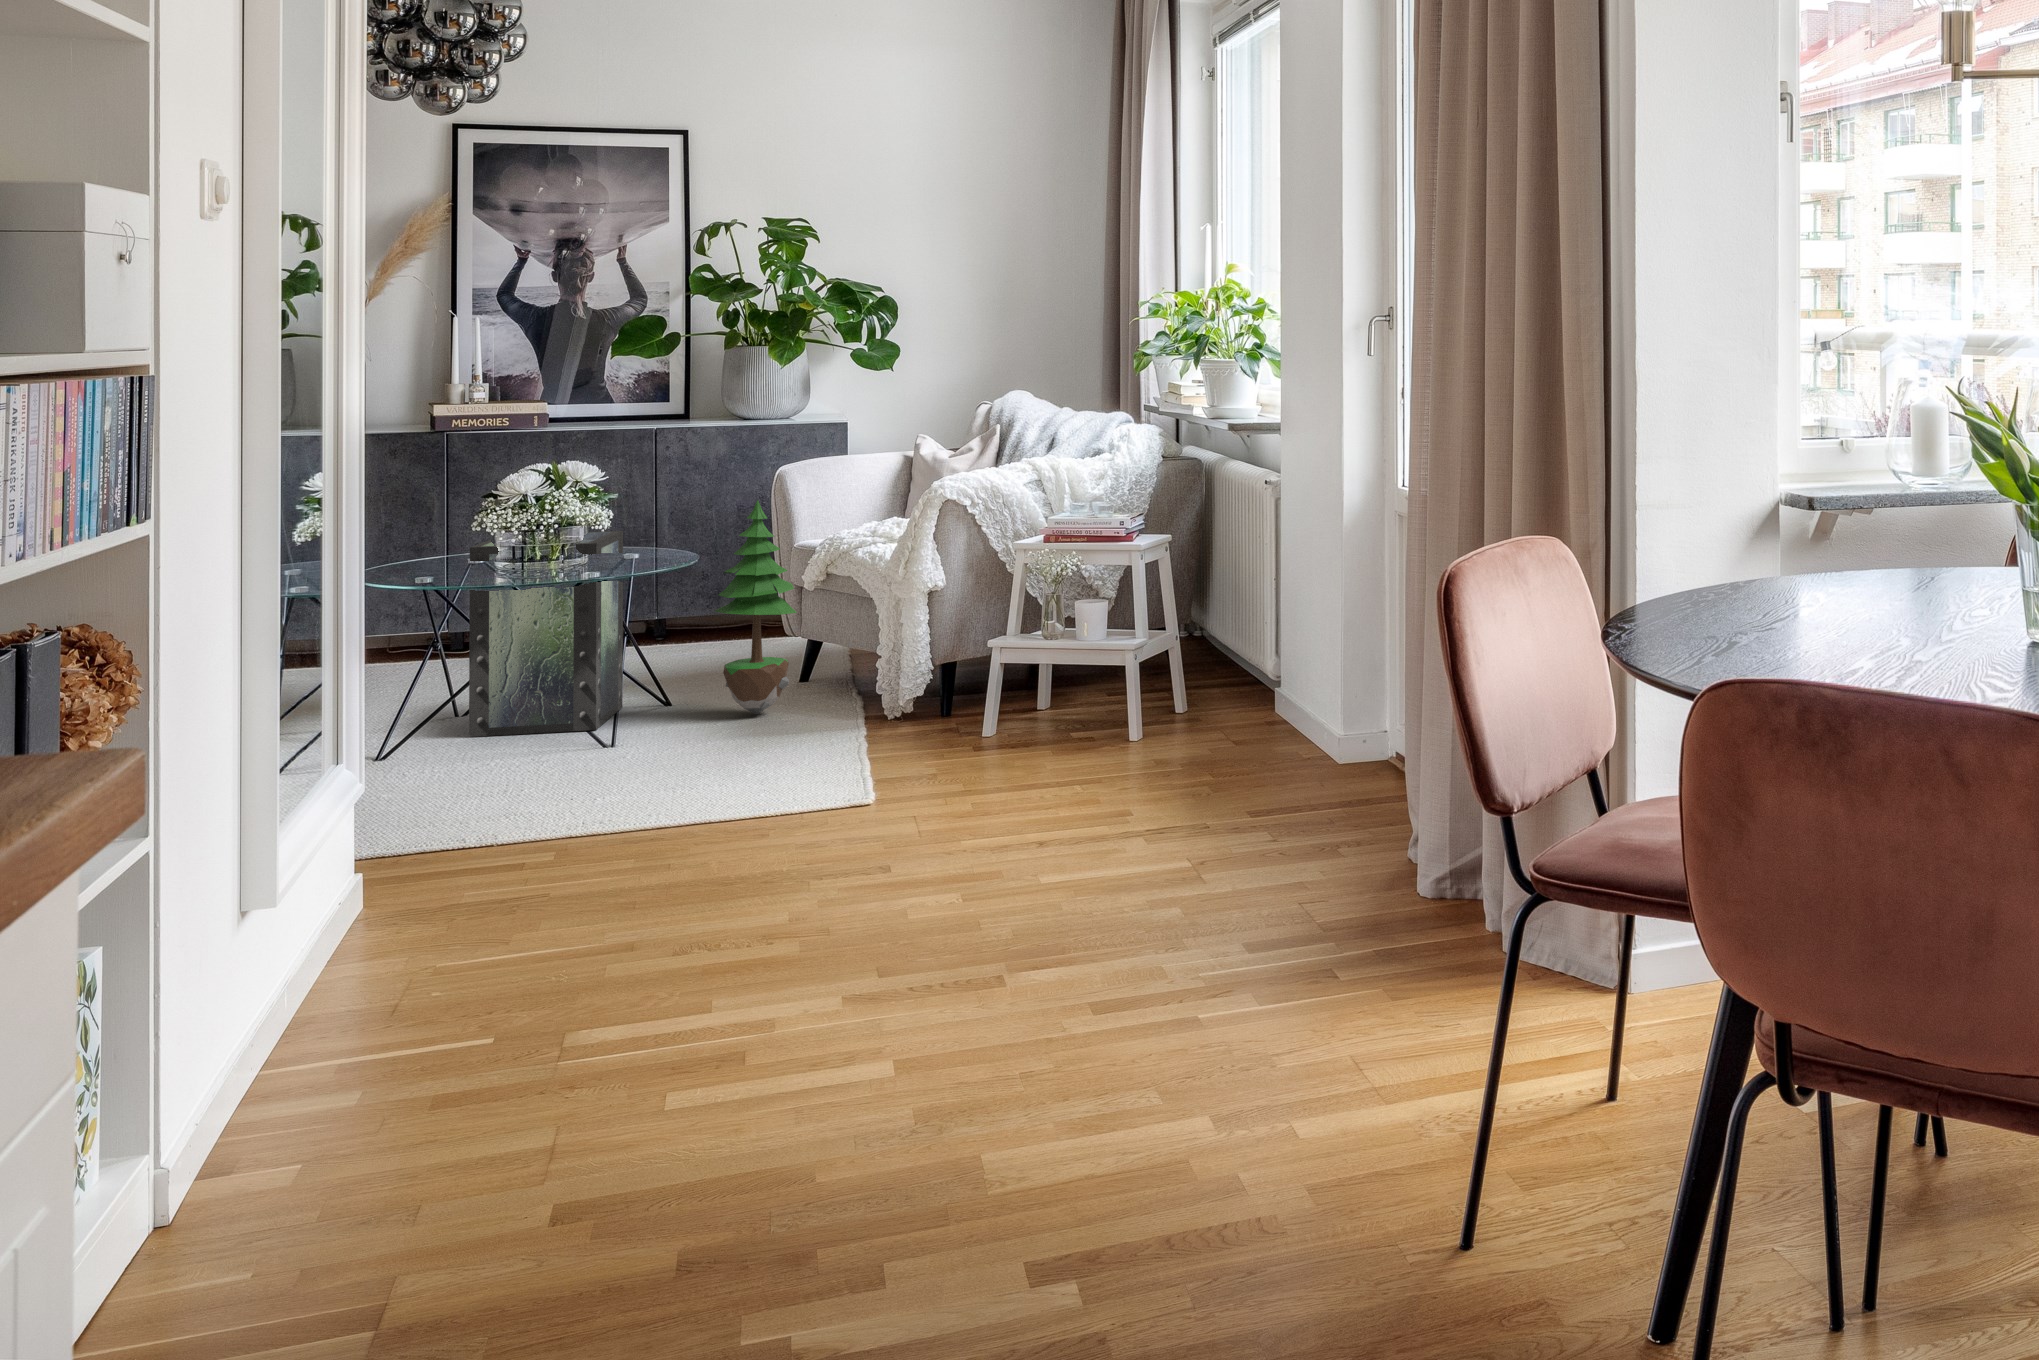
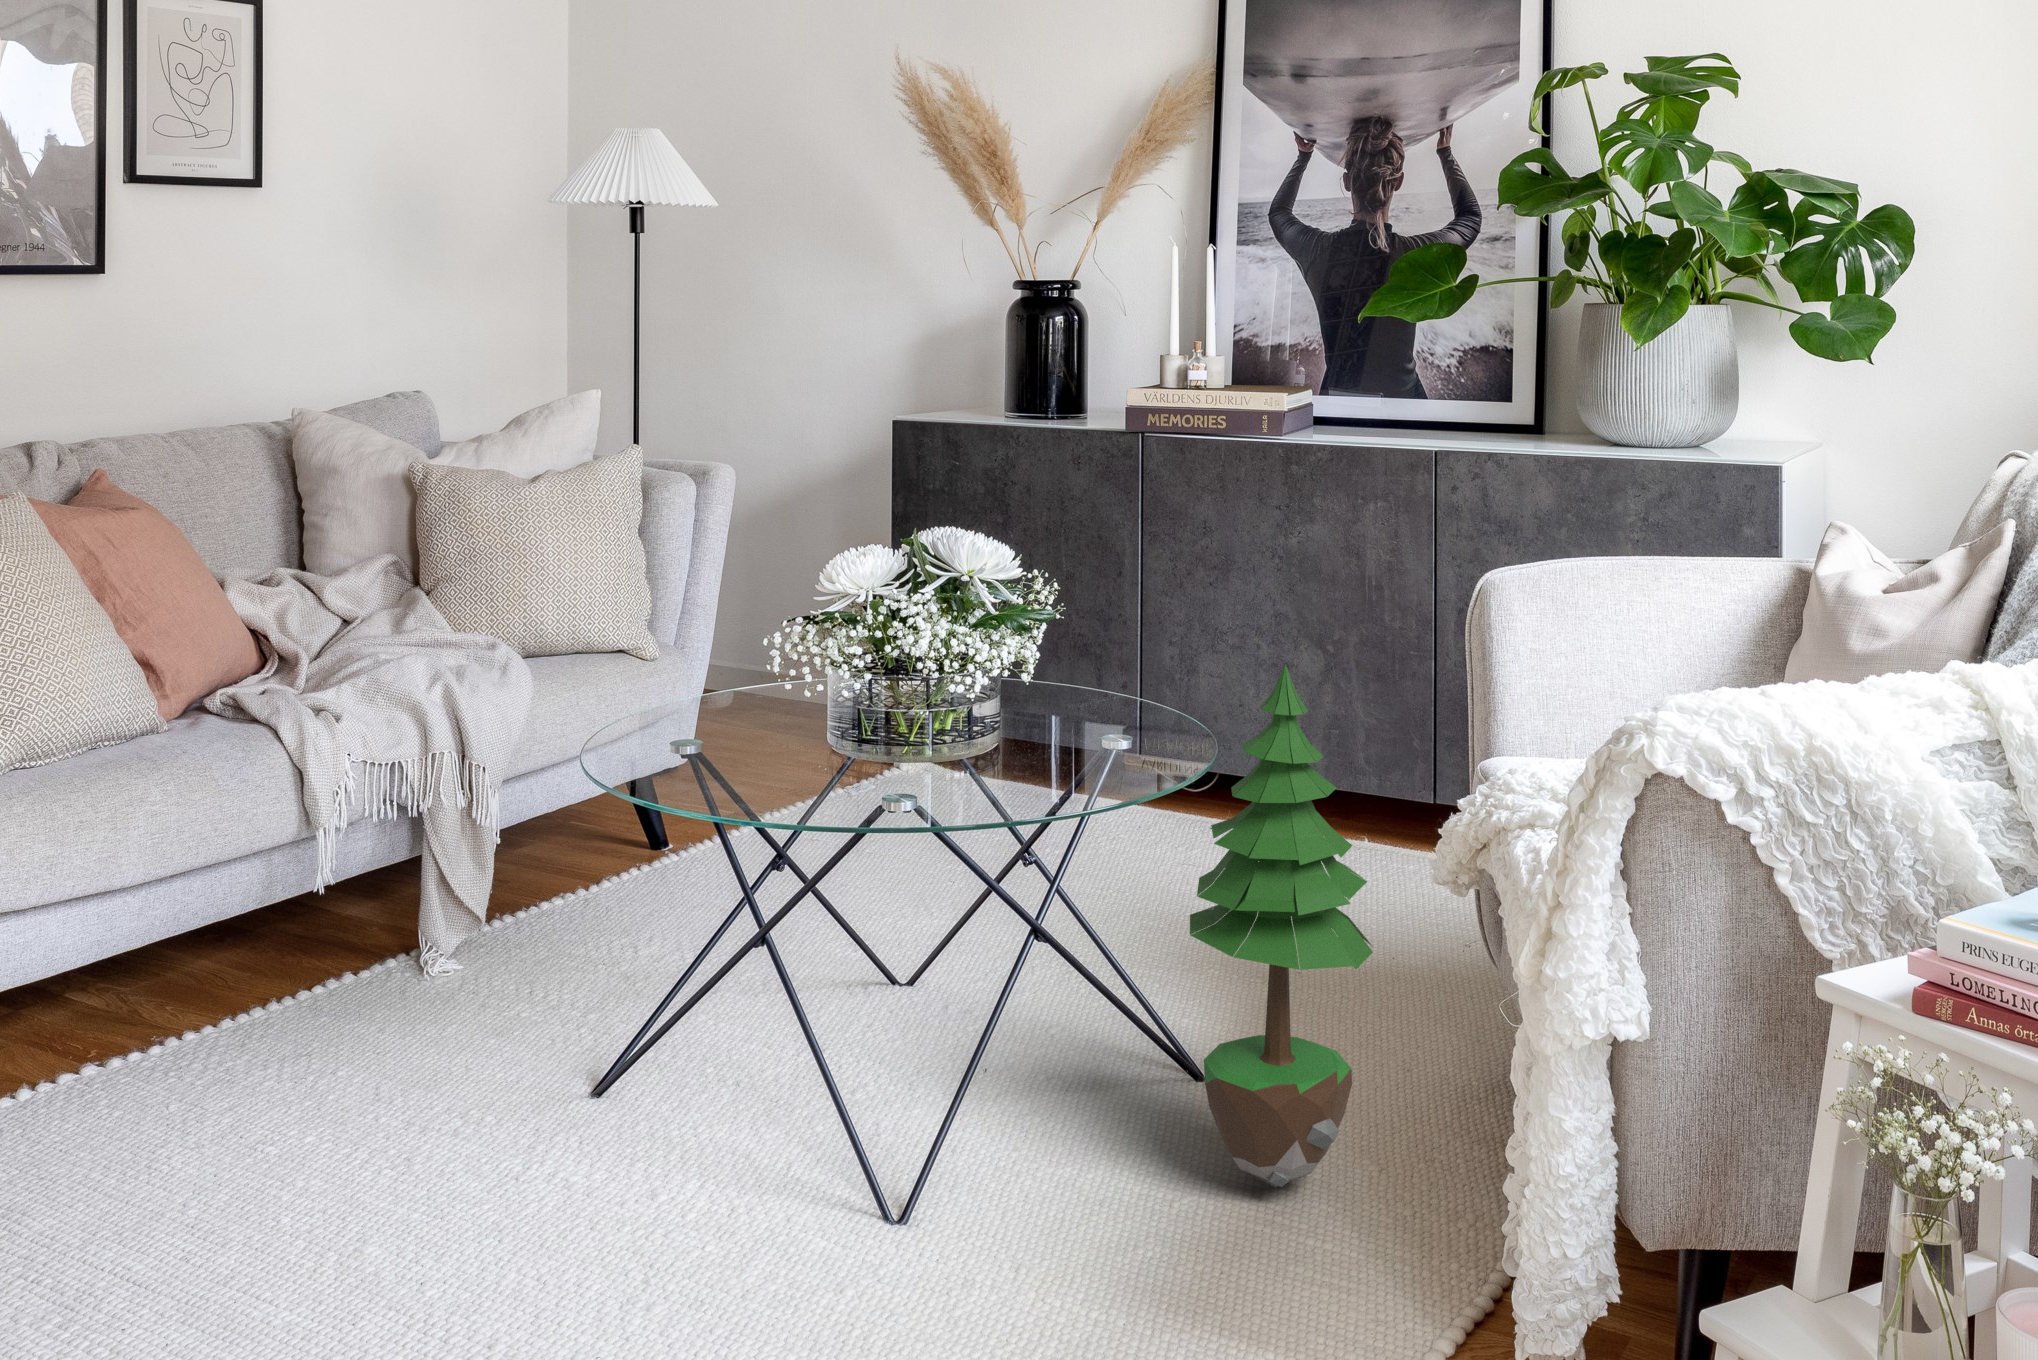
storage box: present [469,531,623,737] -> none [787,647,1118,1124]

